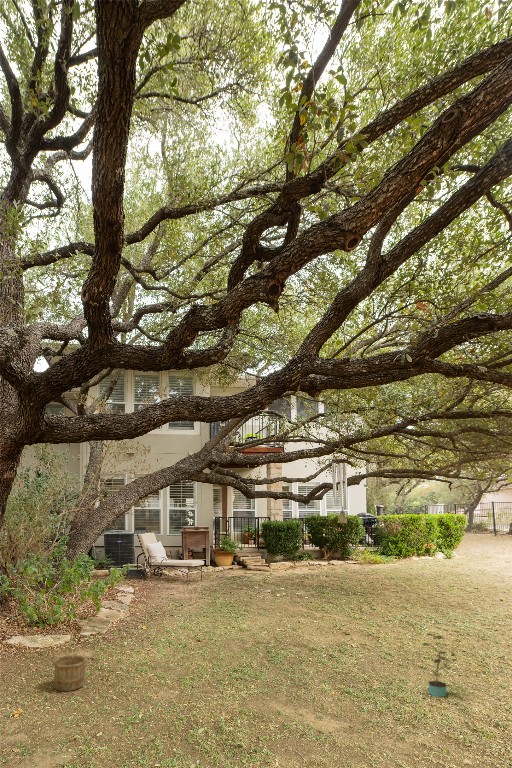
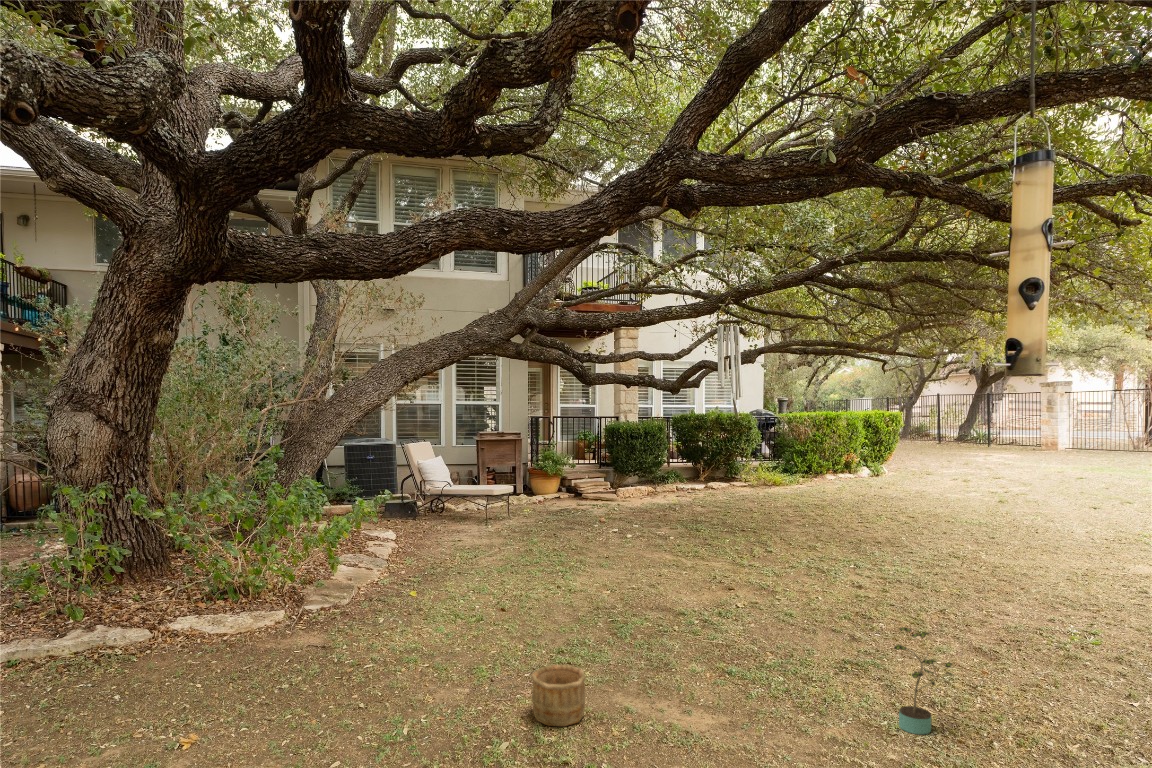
wooden bucket: present [54,655,86,691] -> present [531,665,586,726]

